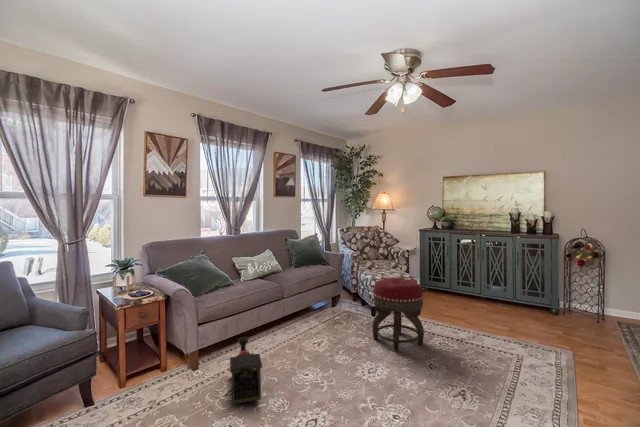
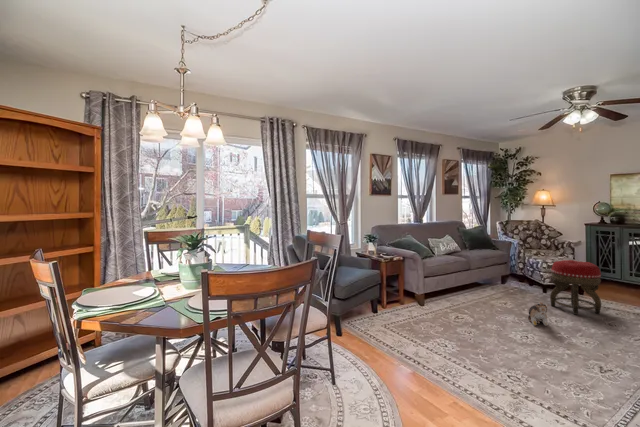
toy train: present [230,337,262,404] -> none [450,289,485,325]
plush toy: none [335,349,355,384] -> present [528,302,548,326]

